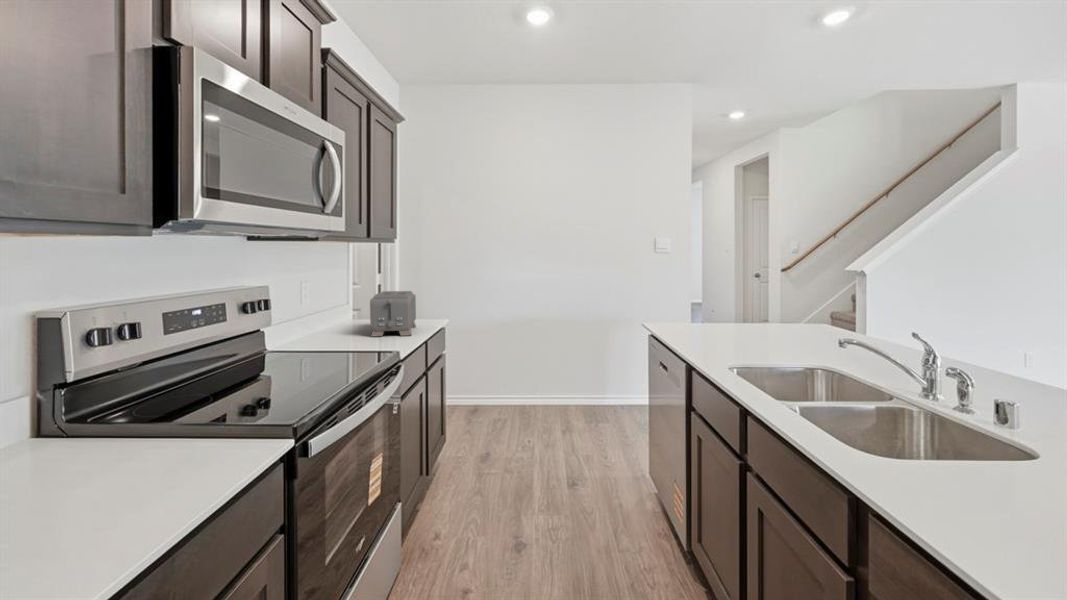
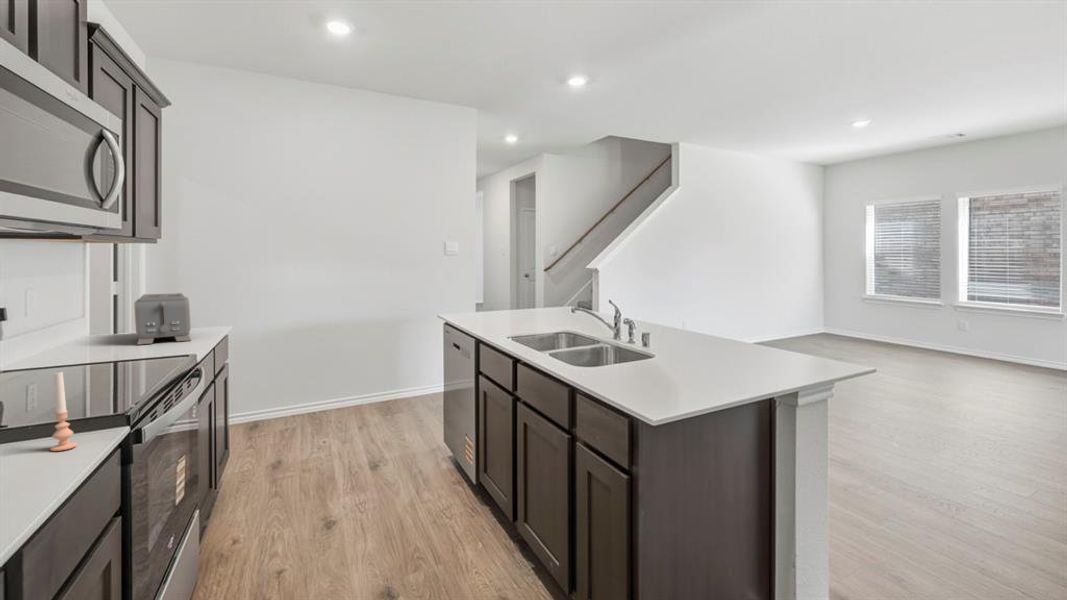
candle: none [216,381,240,463] -> present [50,372,77,451]

